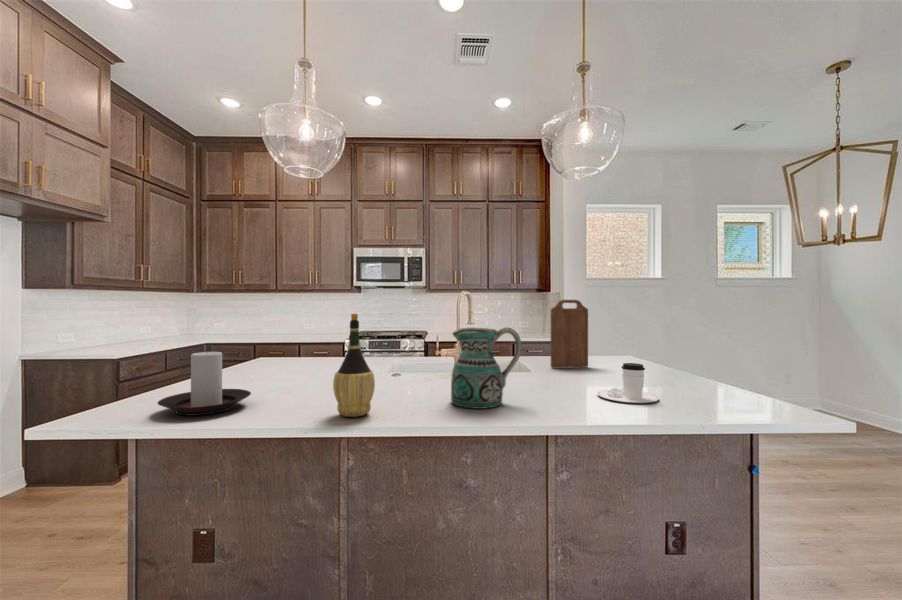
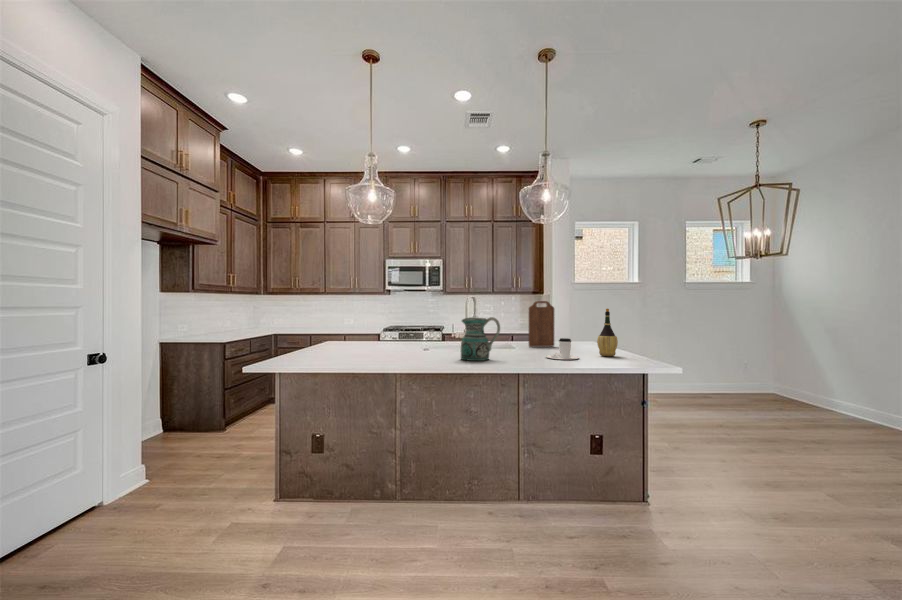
wine bottle: present [333,314,375,417] -> present [597,309,618,356]
candle holder: present [158,352,251,415] -> none [307,328,351,362]

